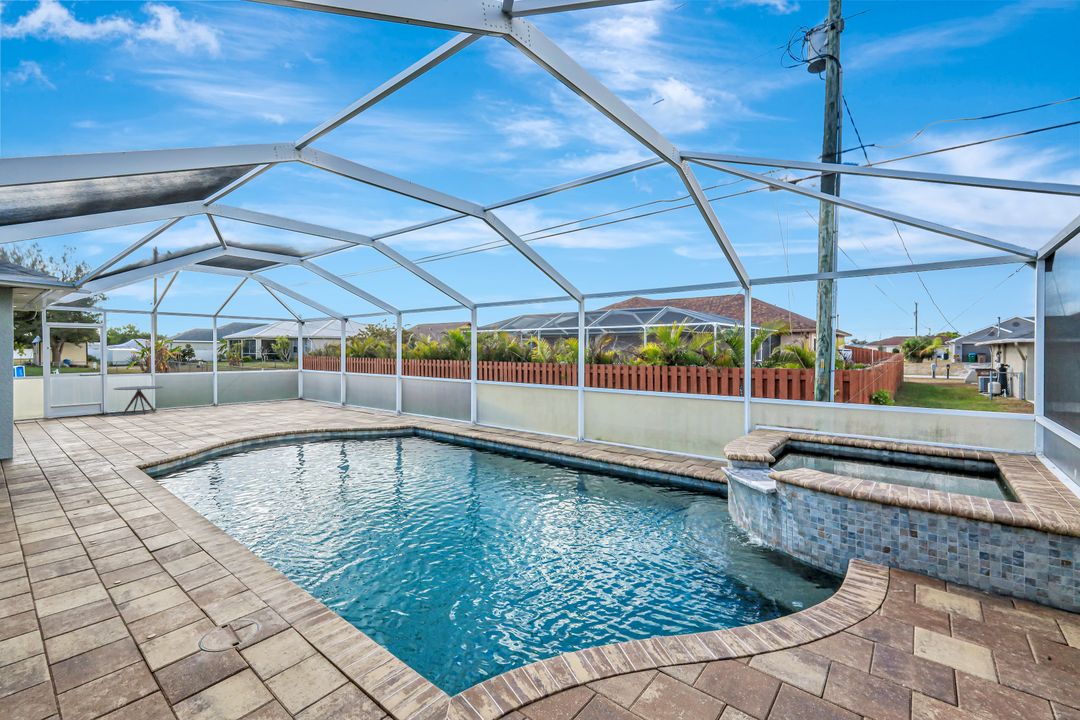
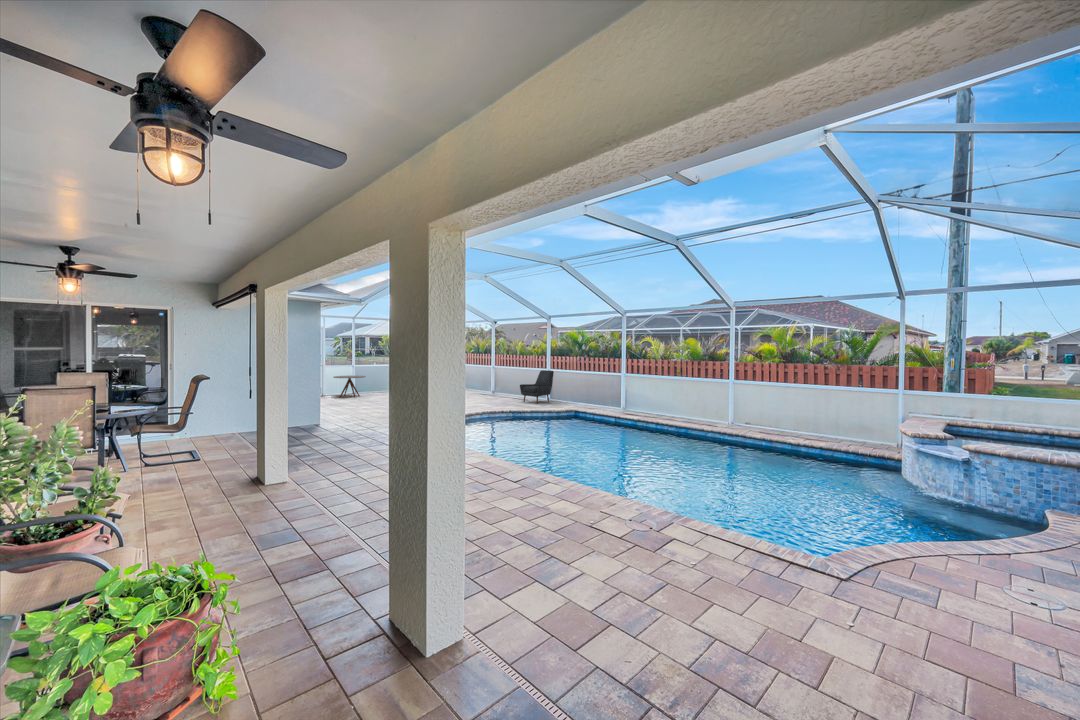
chair: none [358,377,402,418] -> present [520,370,554,404]

